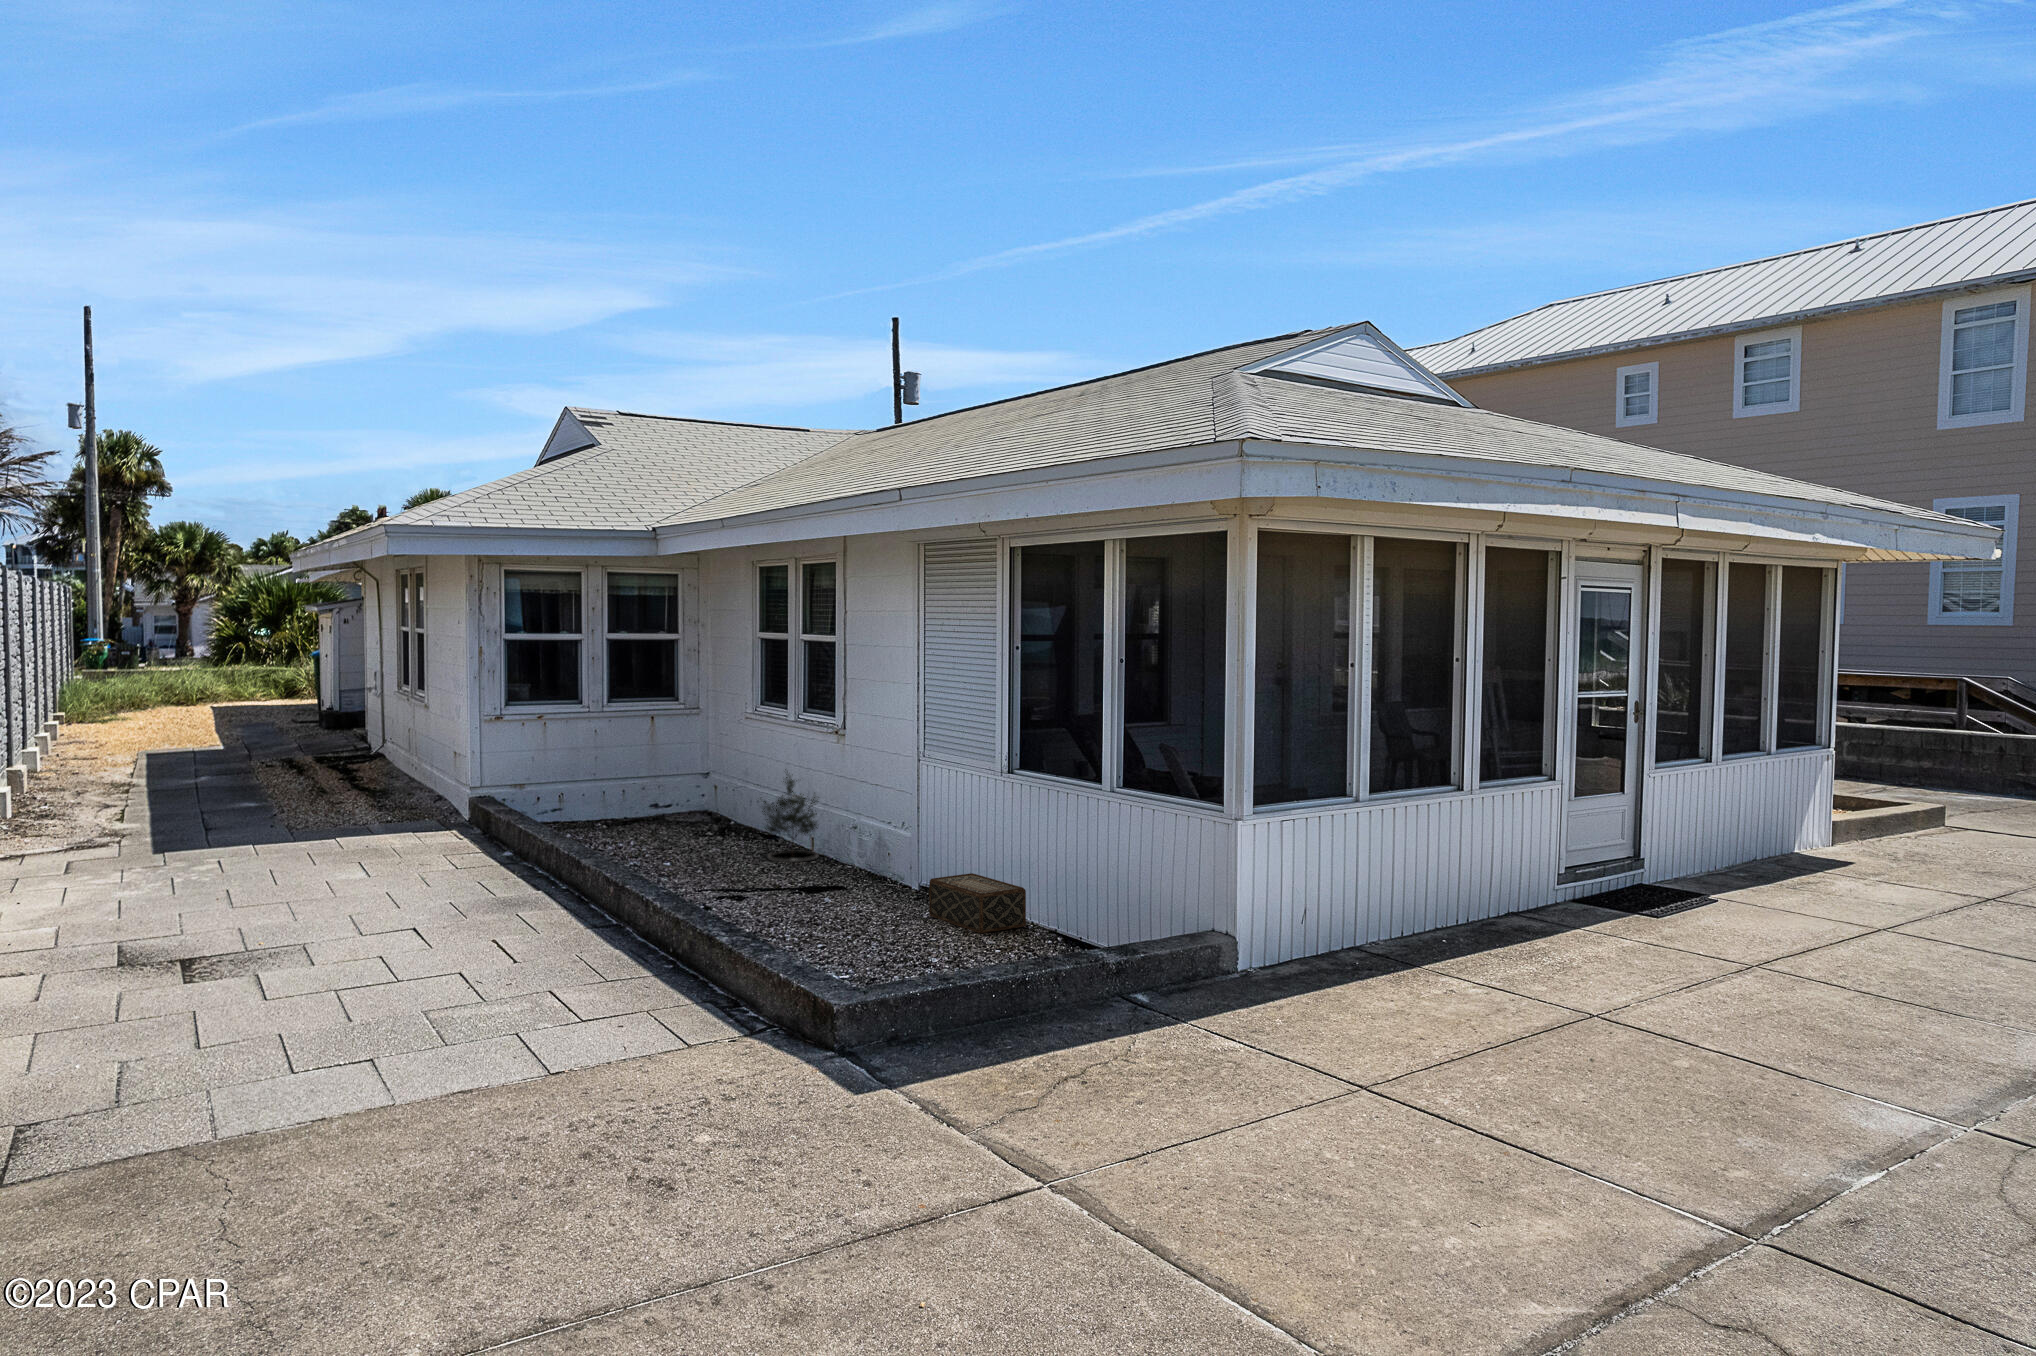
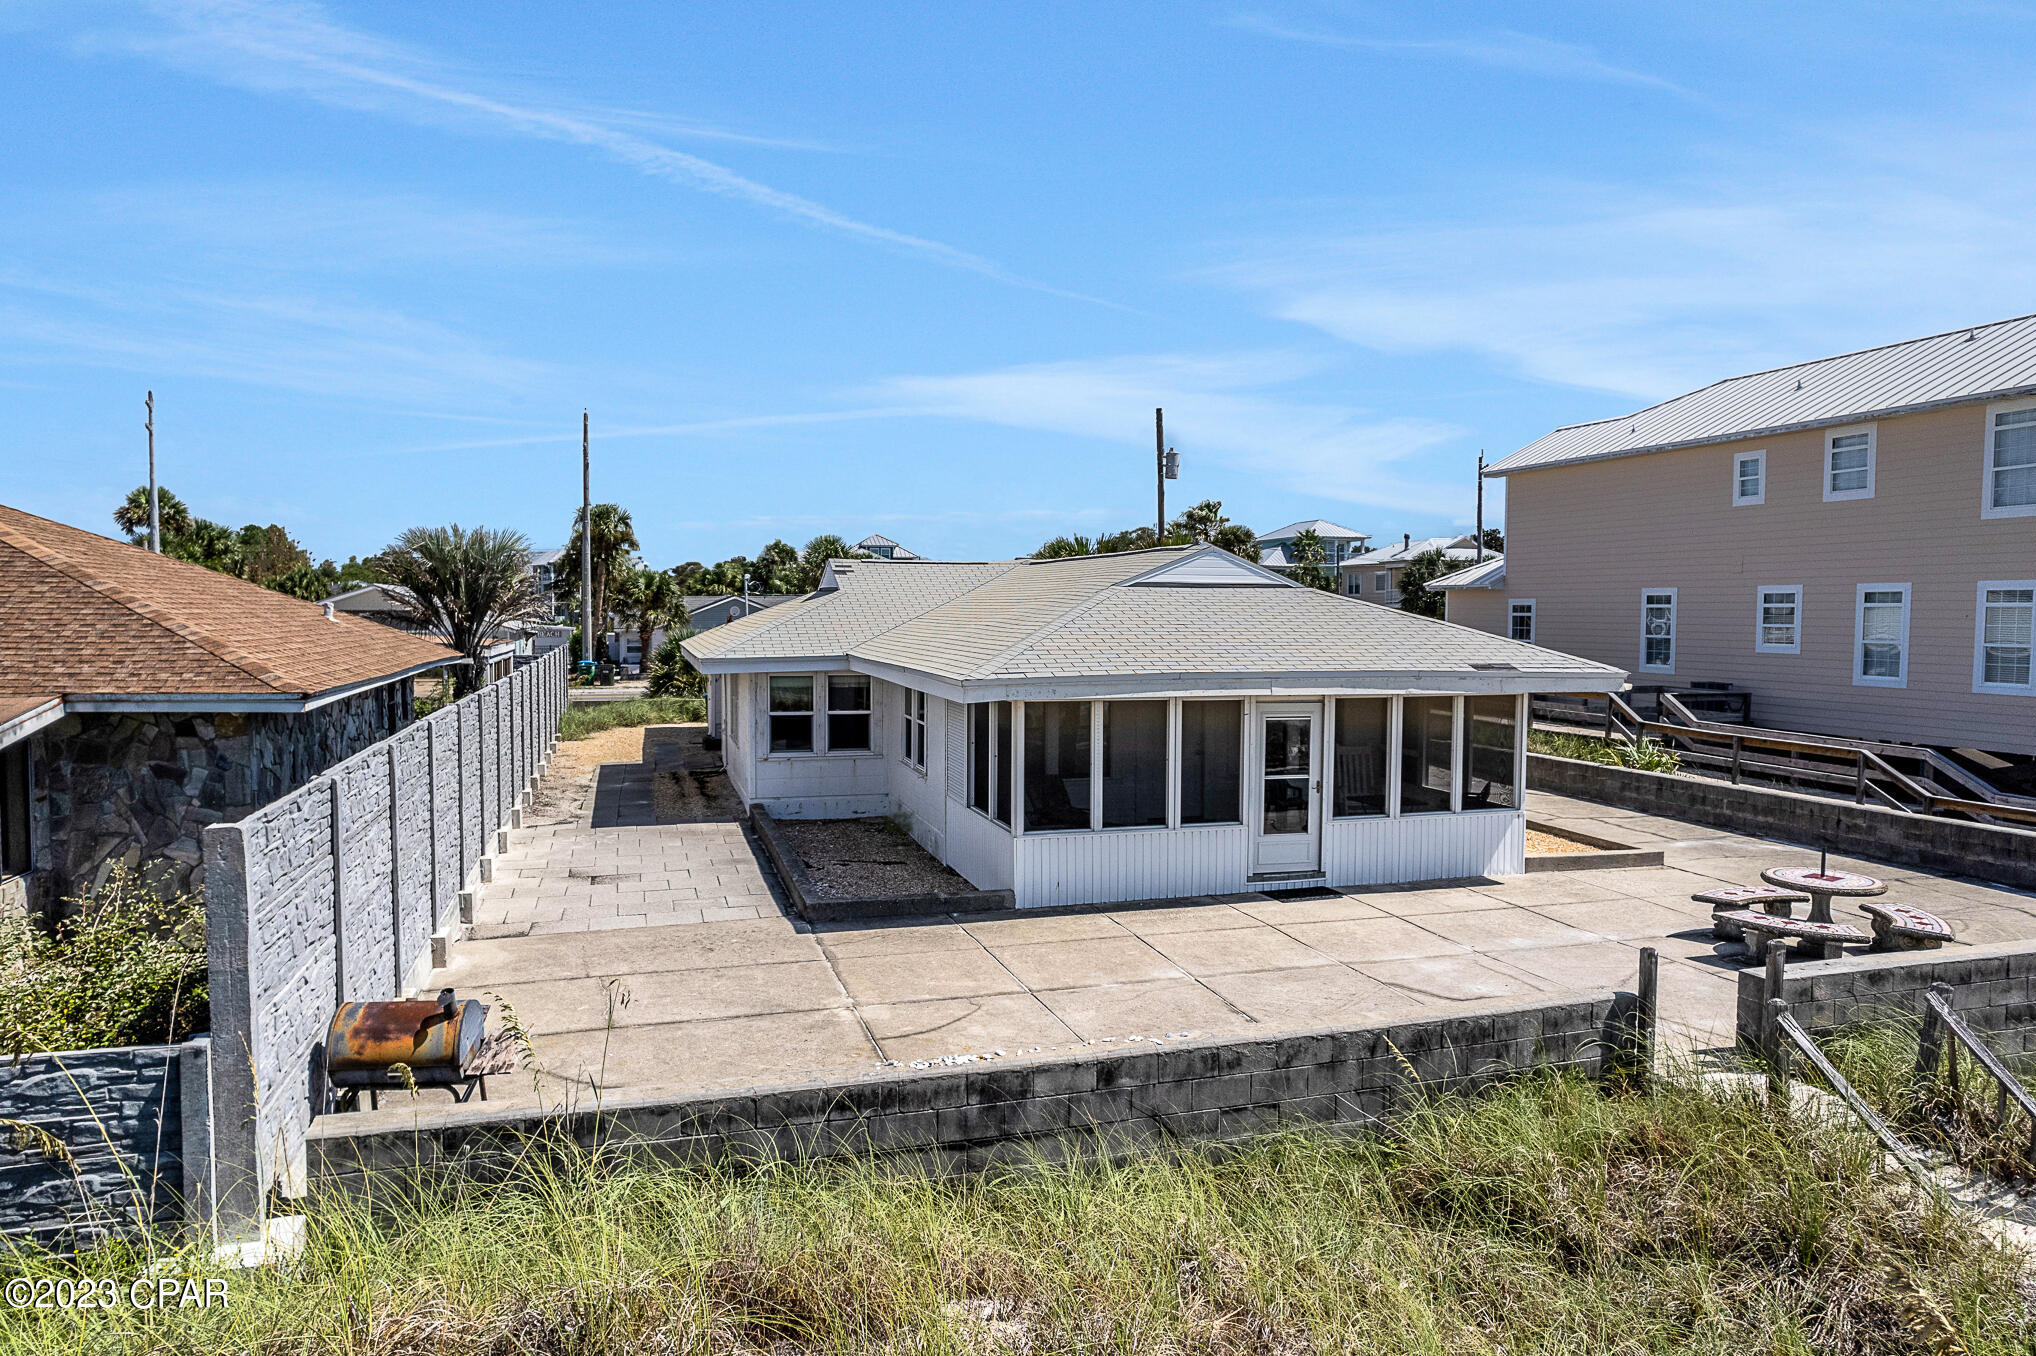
woven basket: present [929,873,1026,933] -> none [930,859,970,889]

